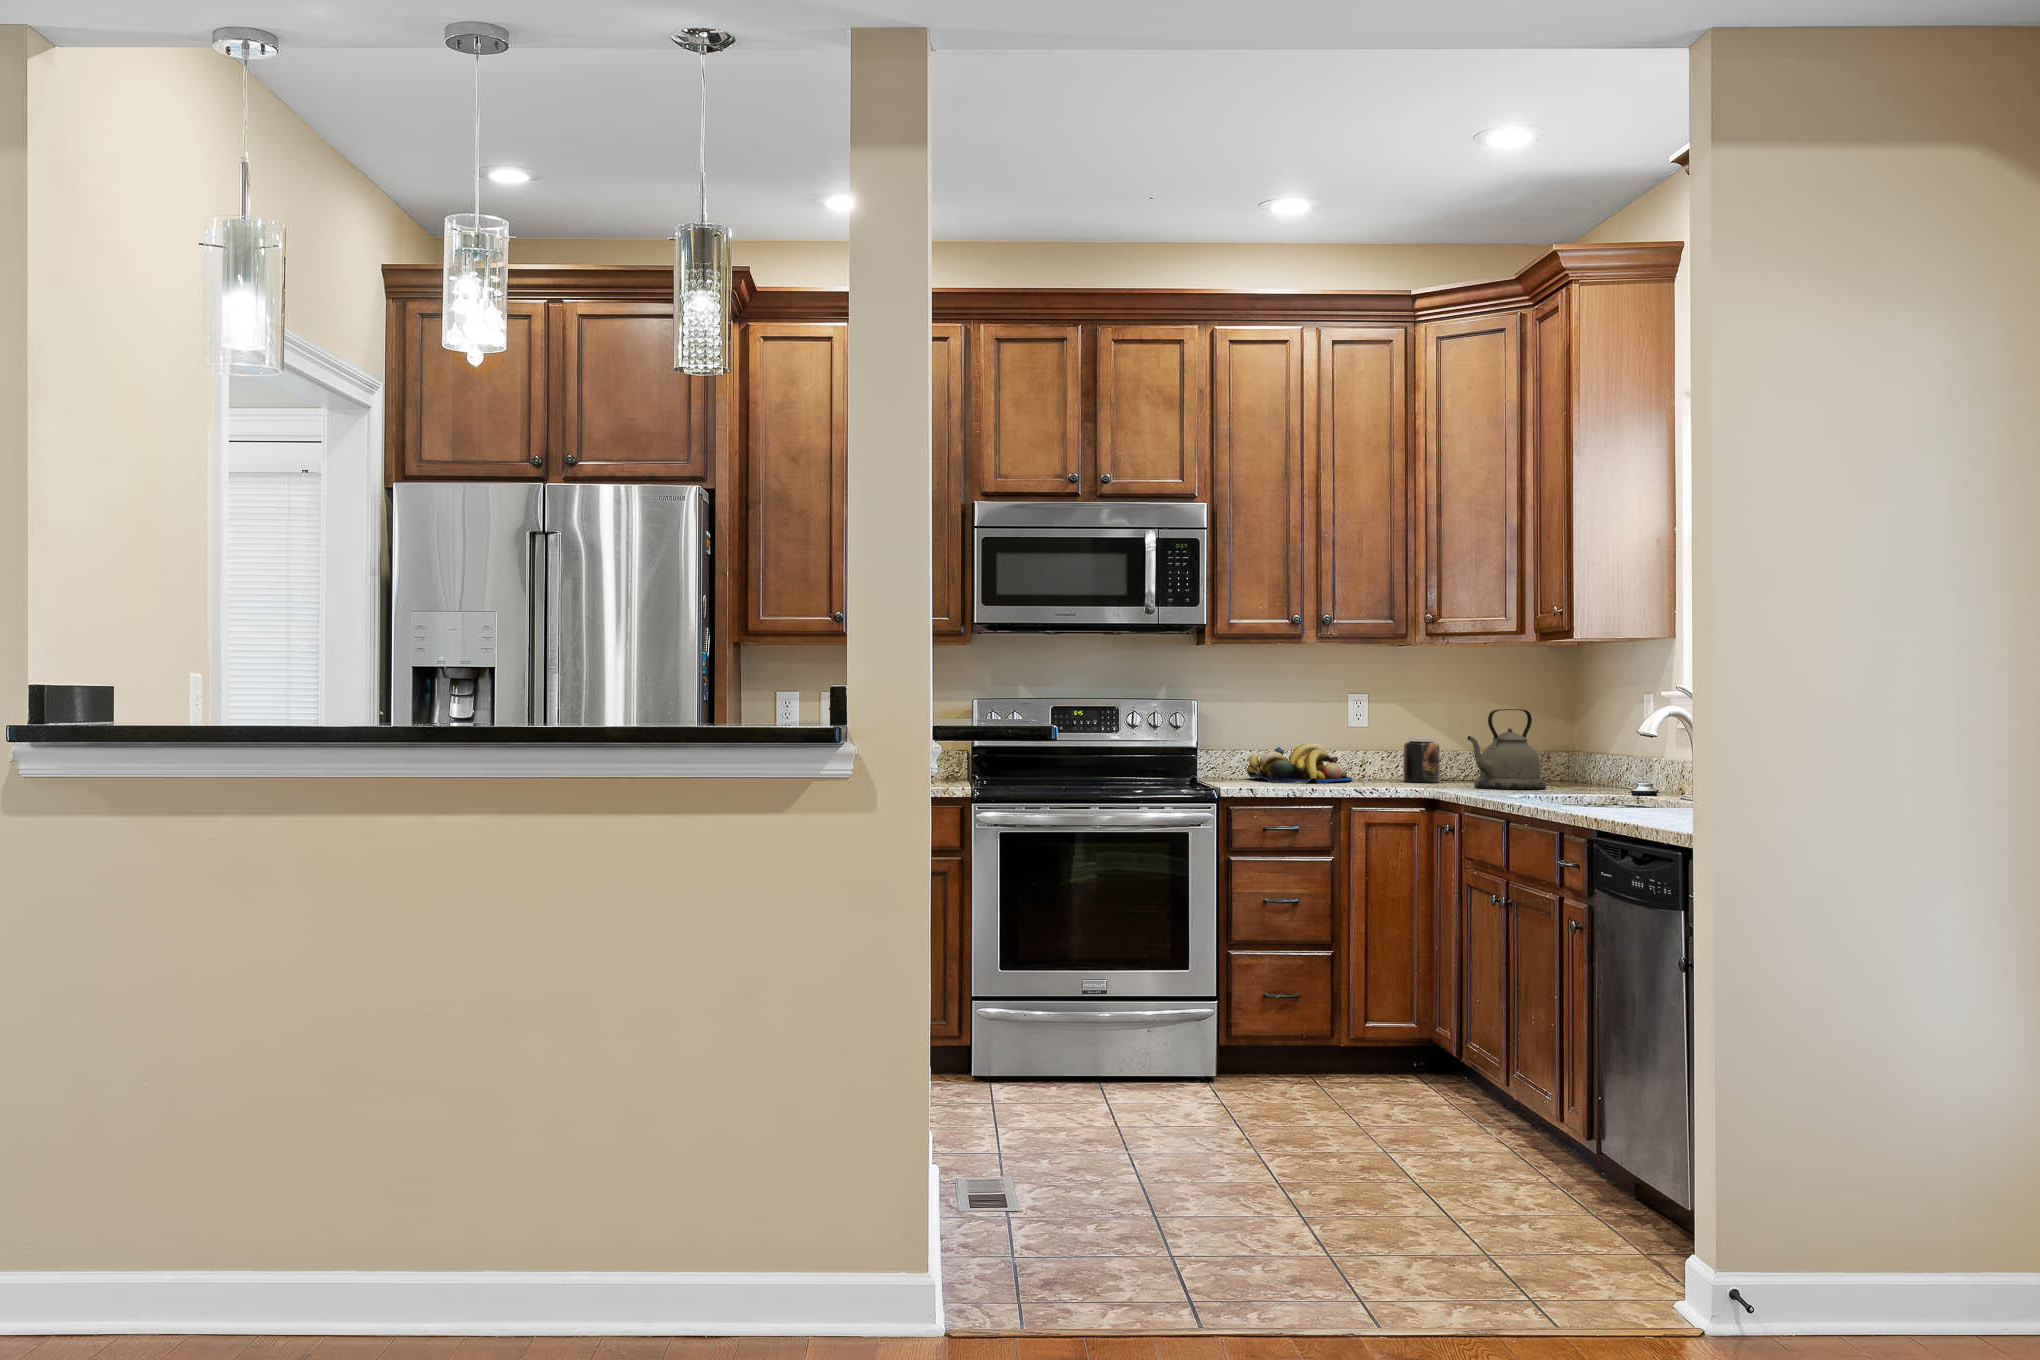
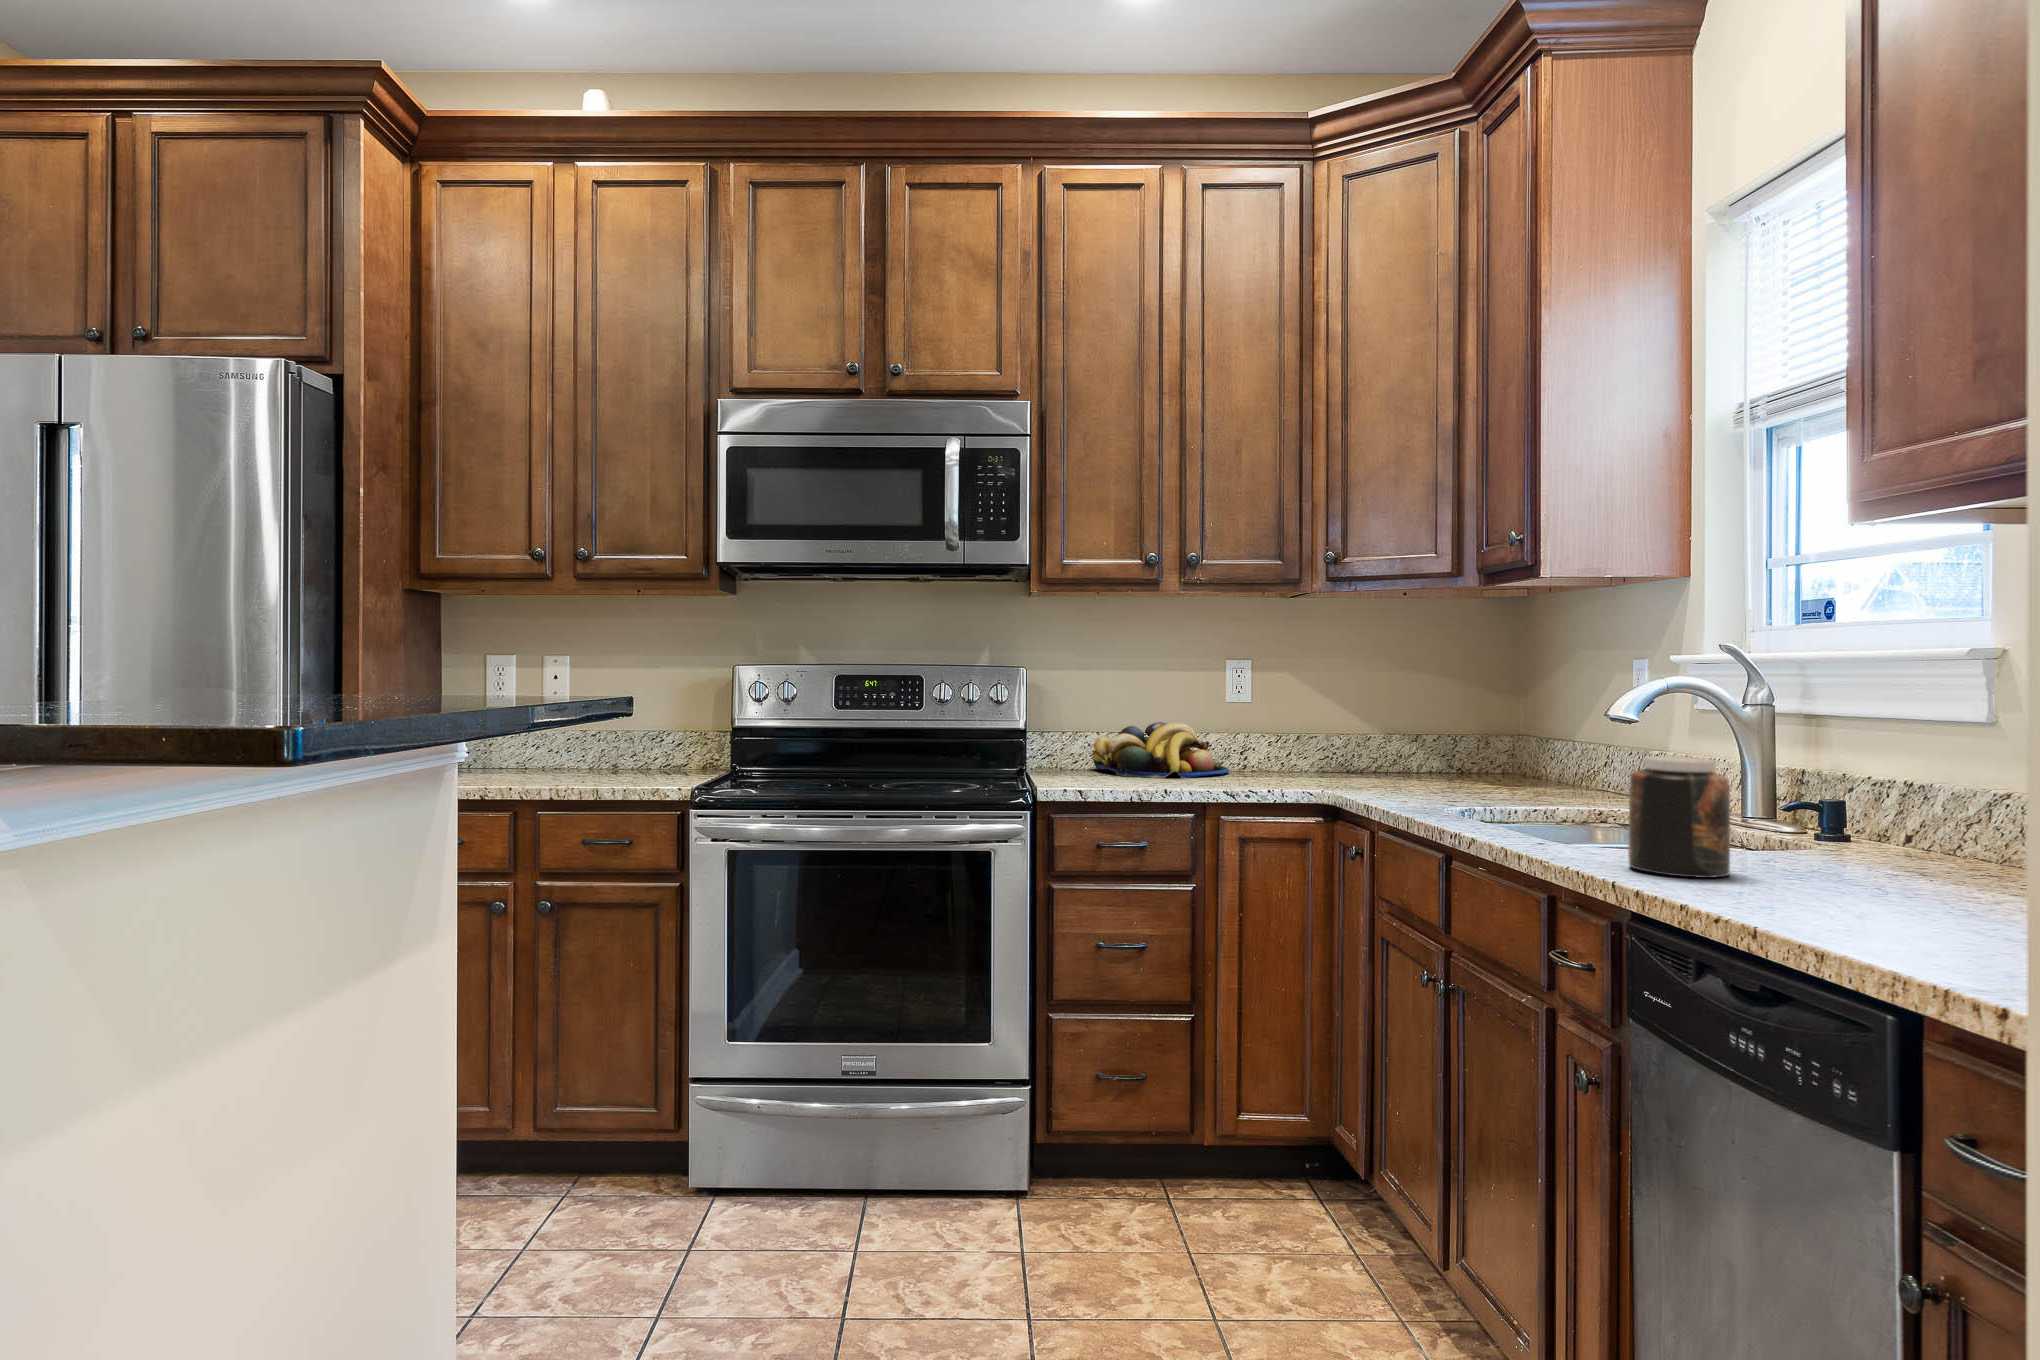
kettle: present [1467,709,1546,789] -> none [1382,680,1490,791]
jar: present [1403,737,1440,783] -> present [1628,756,1730,878]

